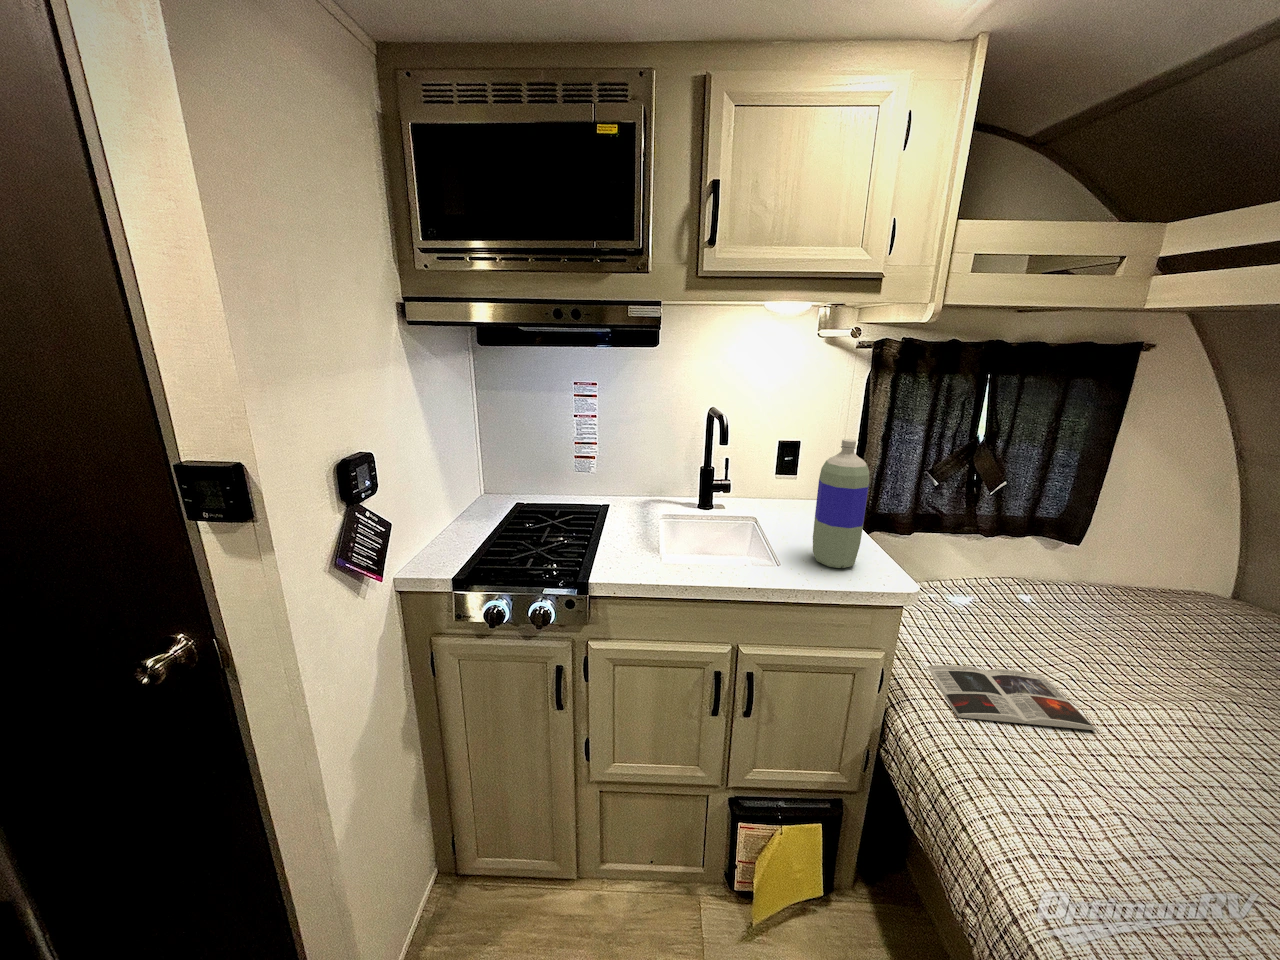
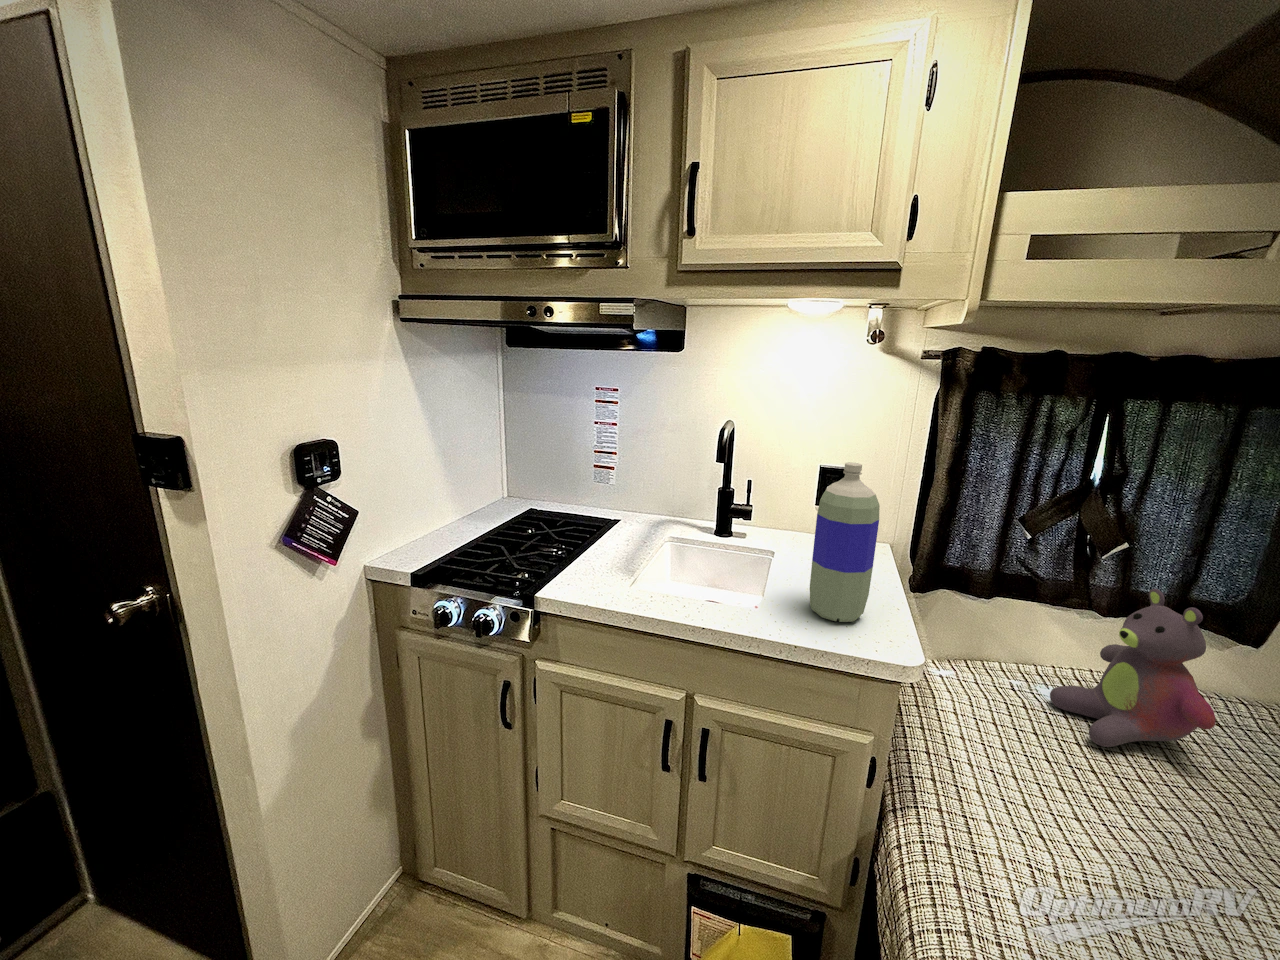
stuffed bear: none [960,515,1072,631] -> present [1050,589,1216,747]
magazine: present [928,665,1097,730] -> none [957,770,1194,916]

